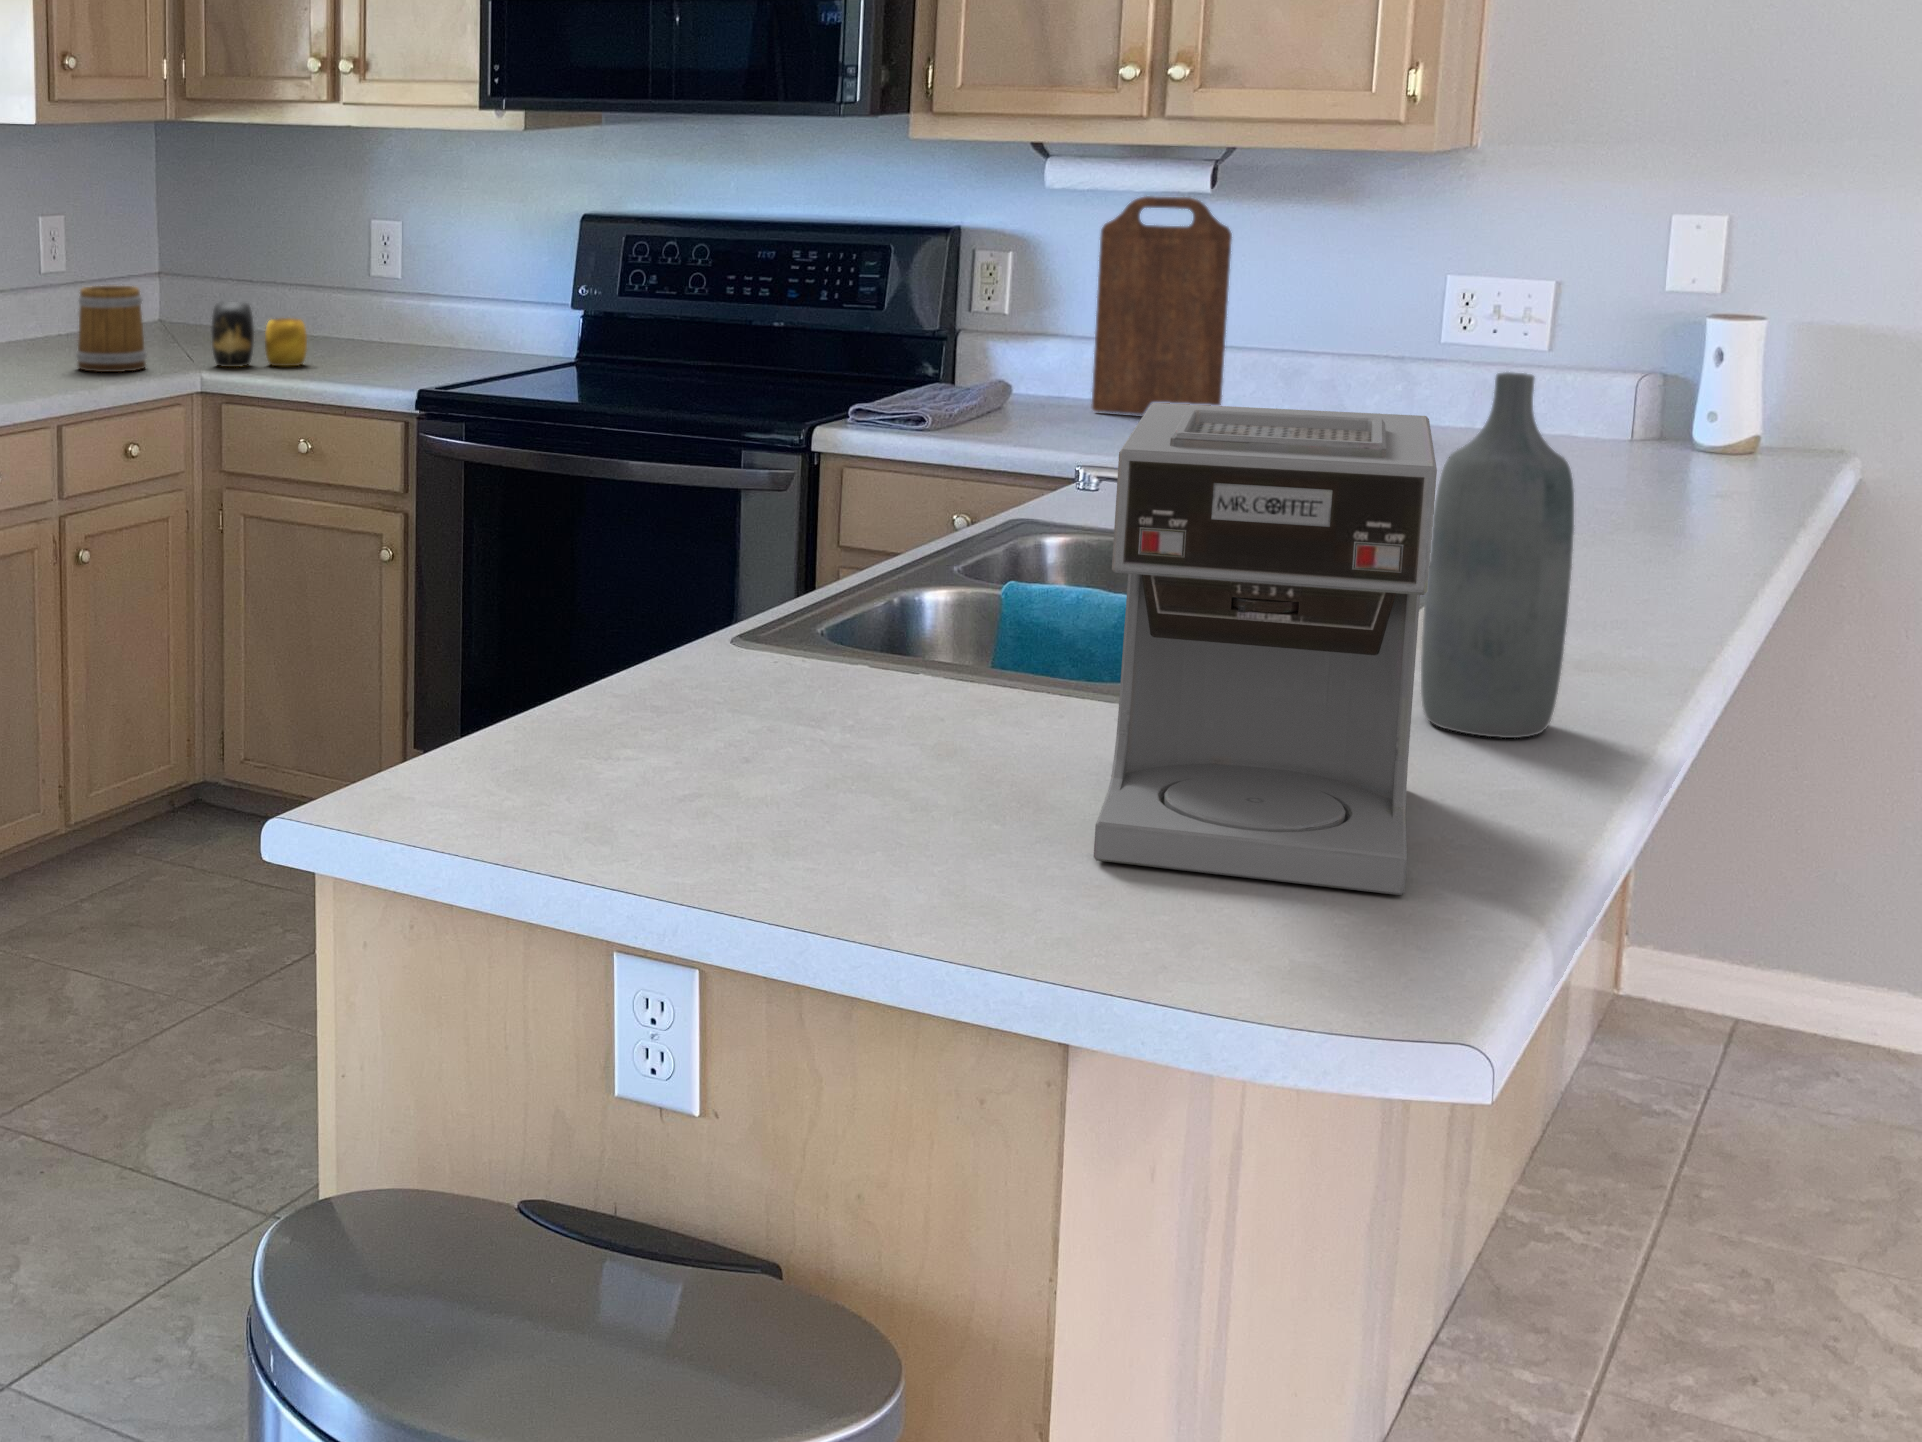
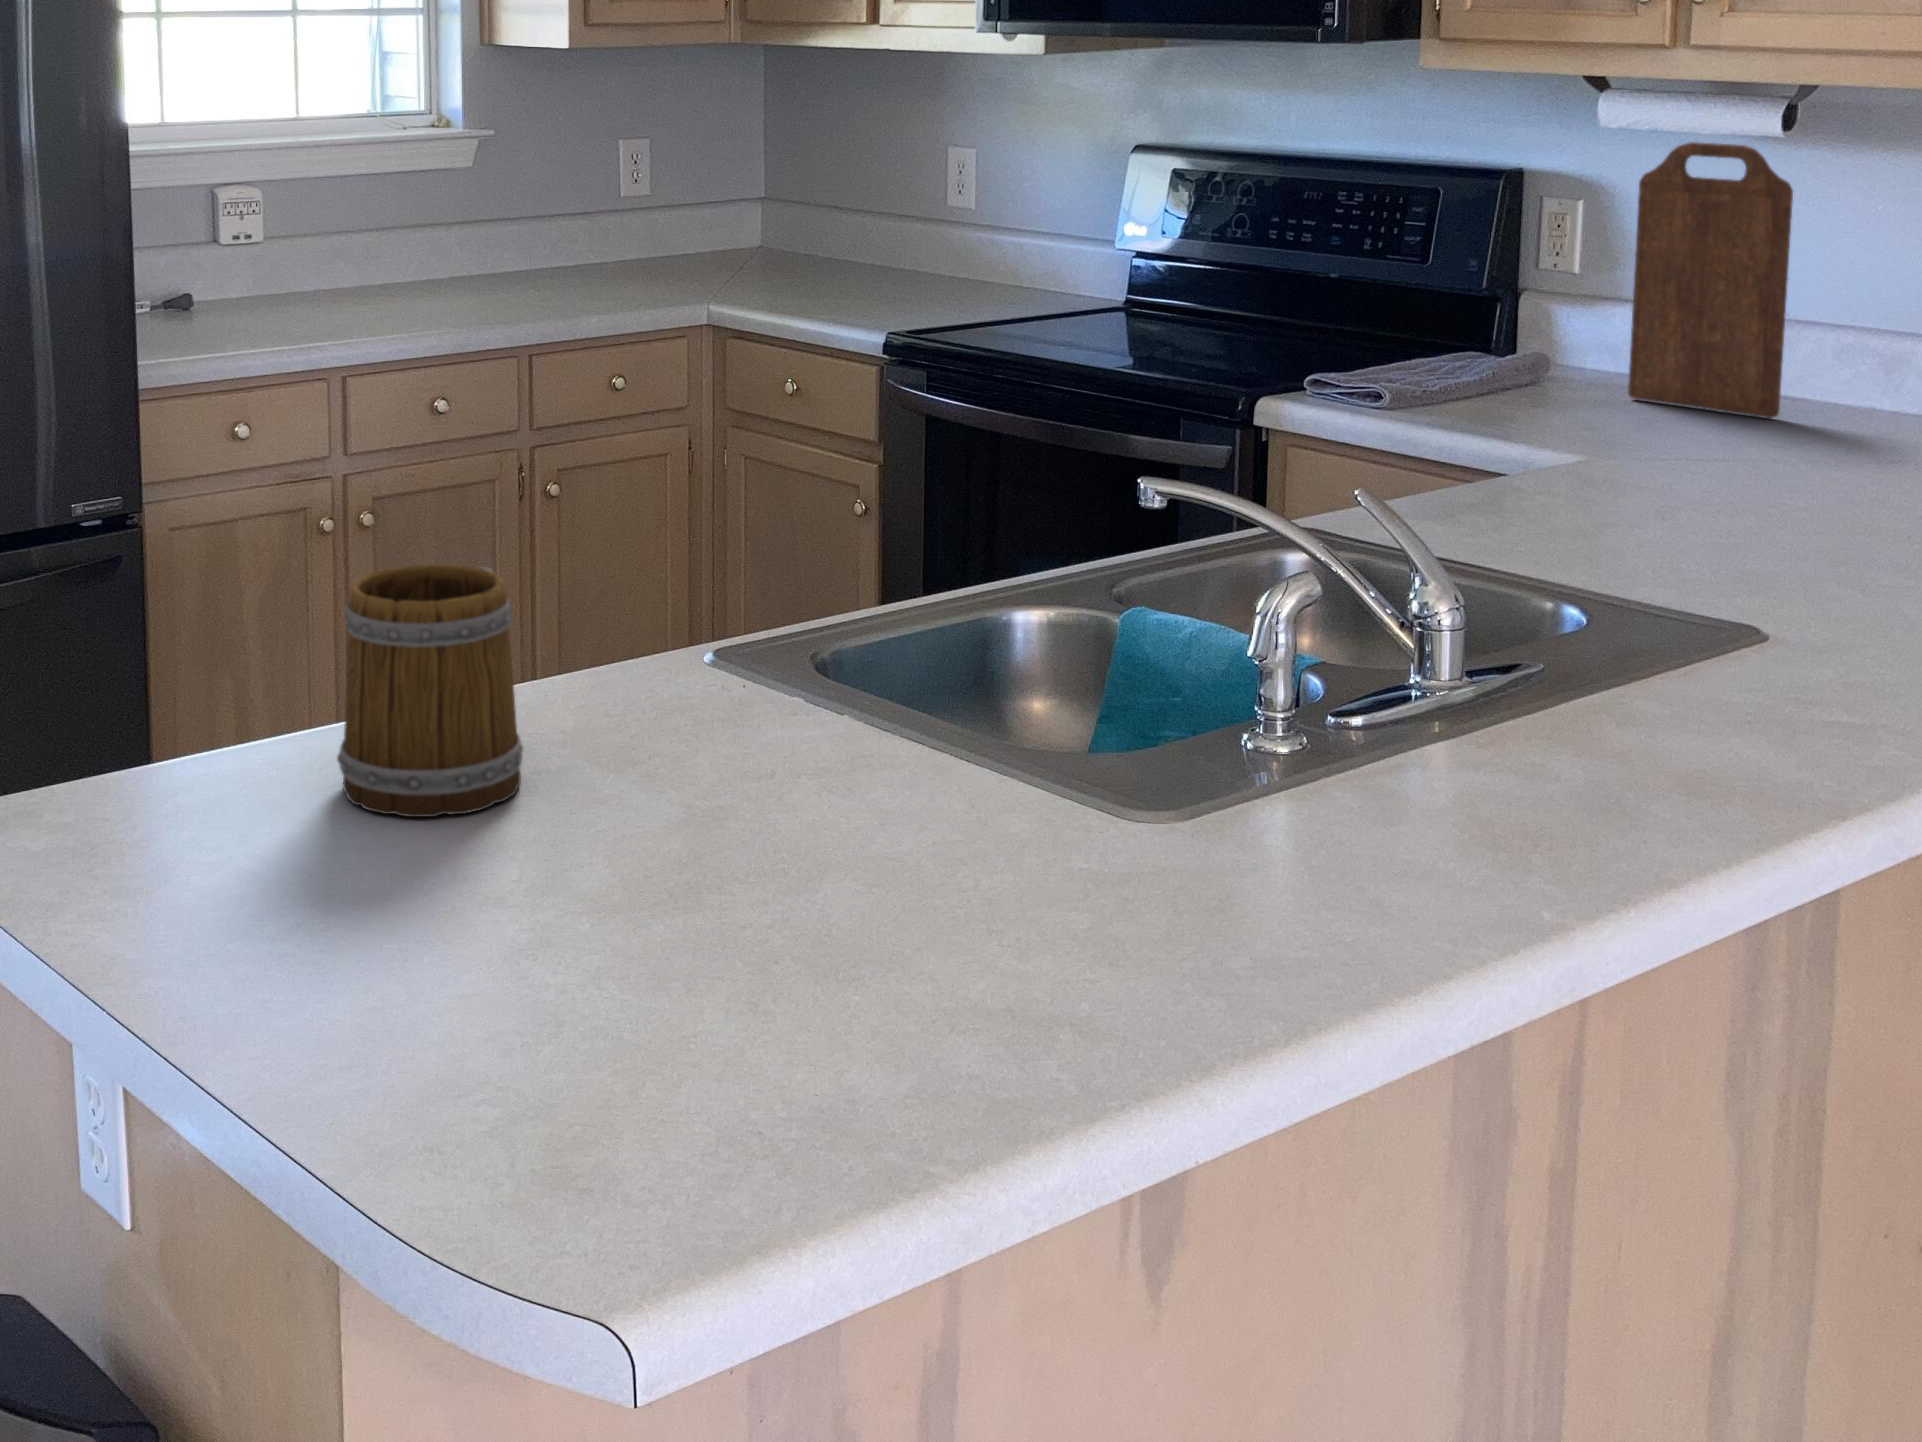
mug: present [76,286,147,372] -> present [337,564,523,817]
vase: present [211,302,307,367] -> none [739,230,836,300]
bottle: present [1421,372,1574,738] -> none [1322,415,1513,913]
coffee maker: present [1094,403,1437,895] -> none [549,432,1143,1138]

